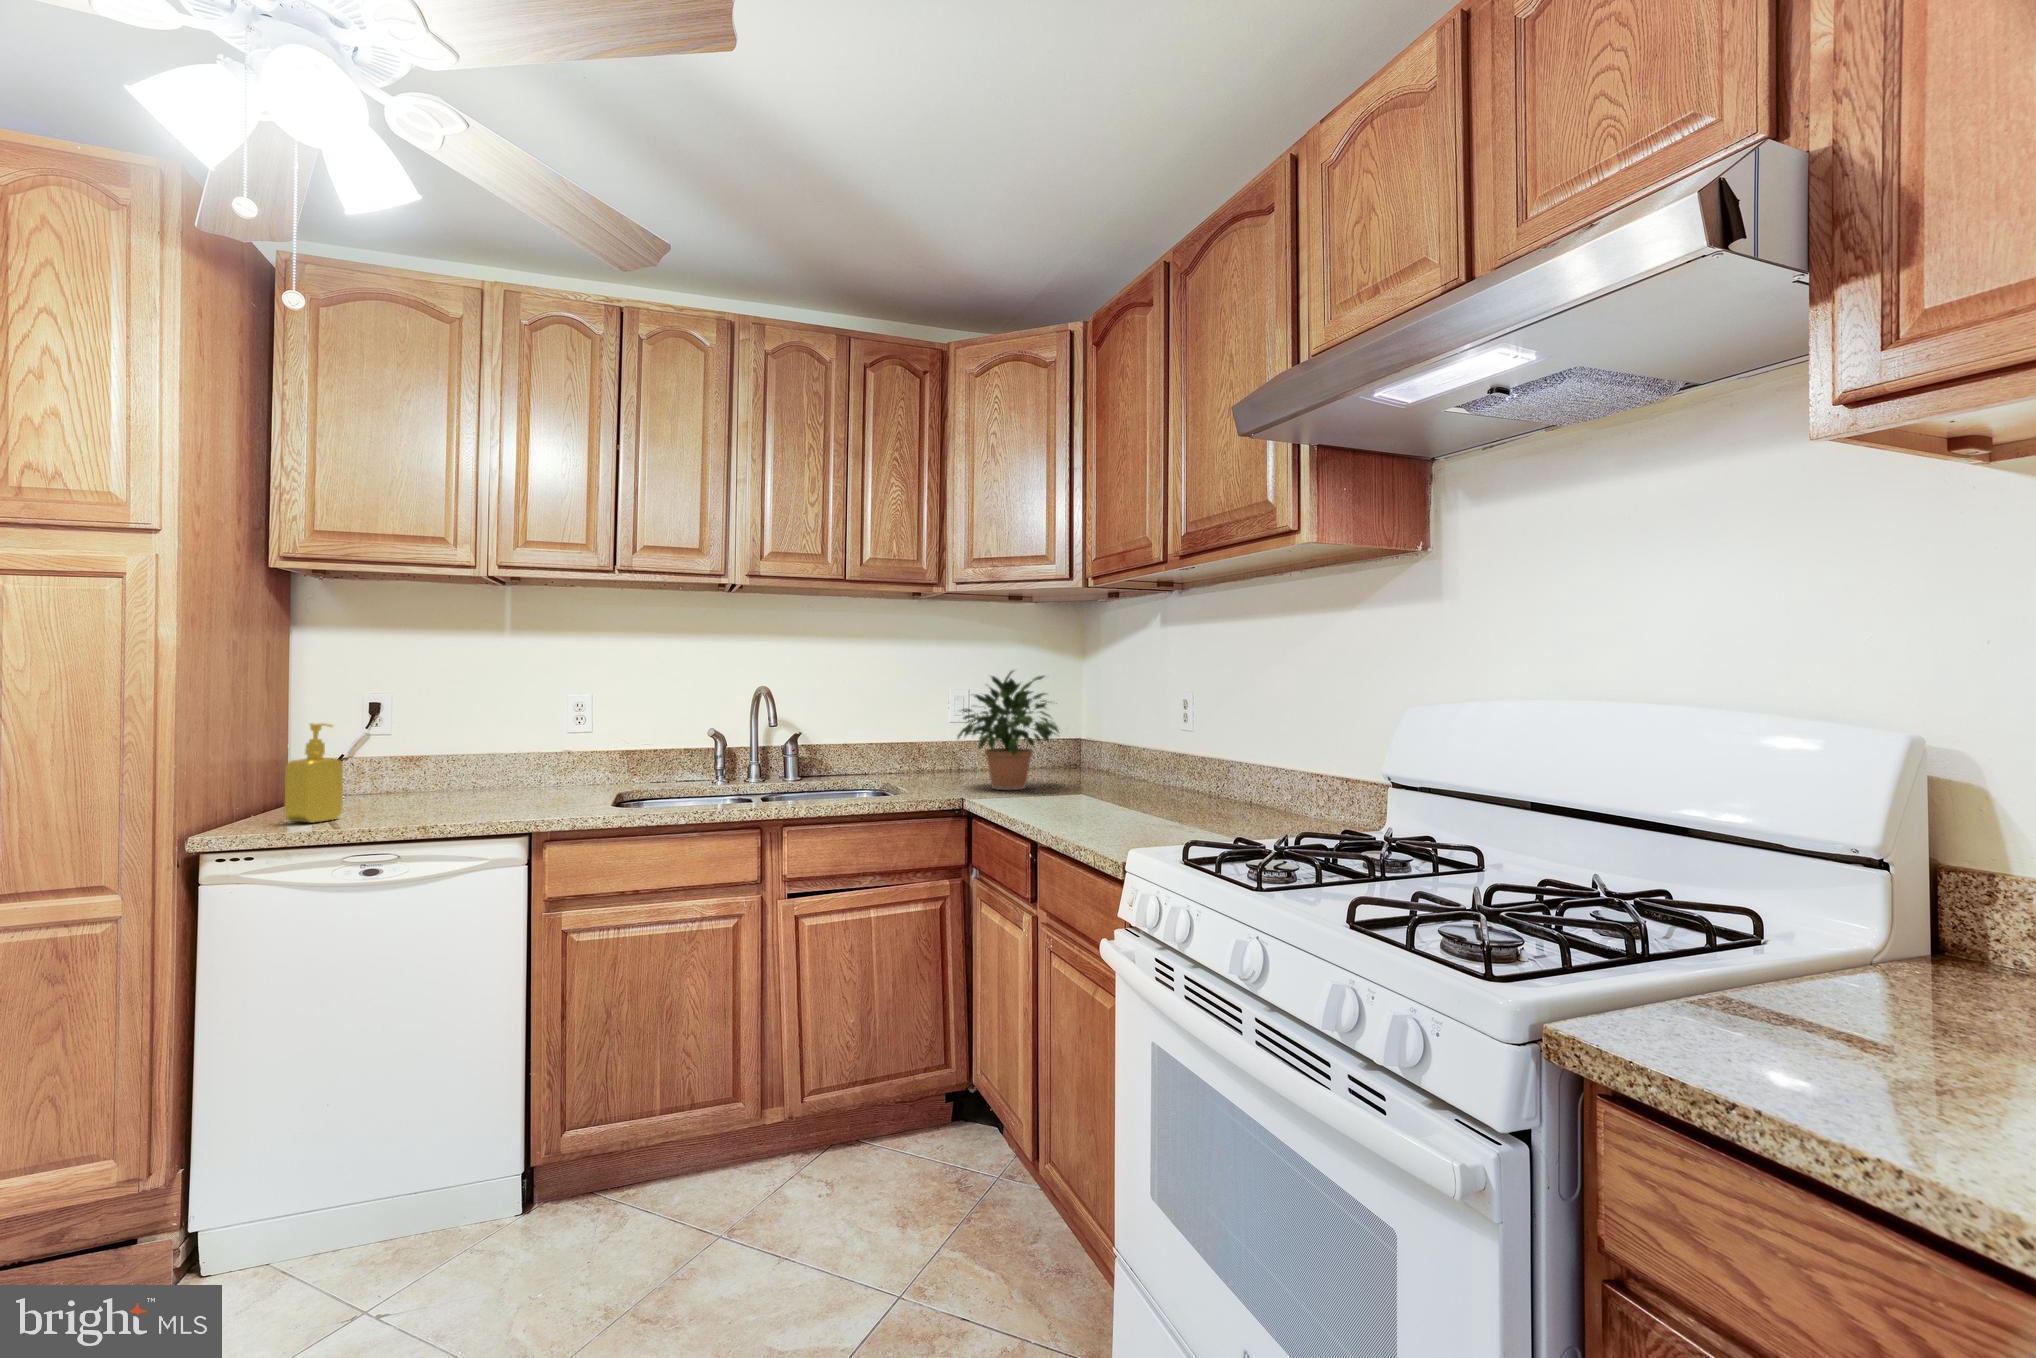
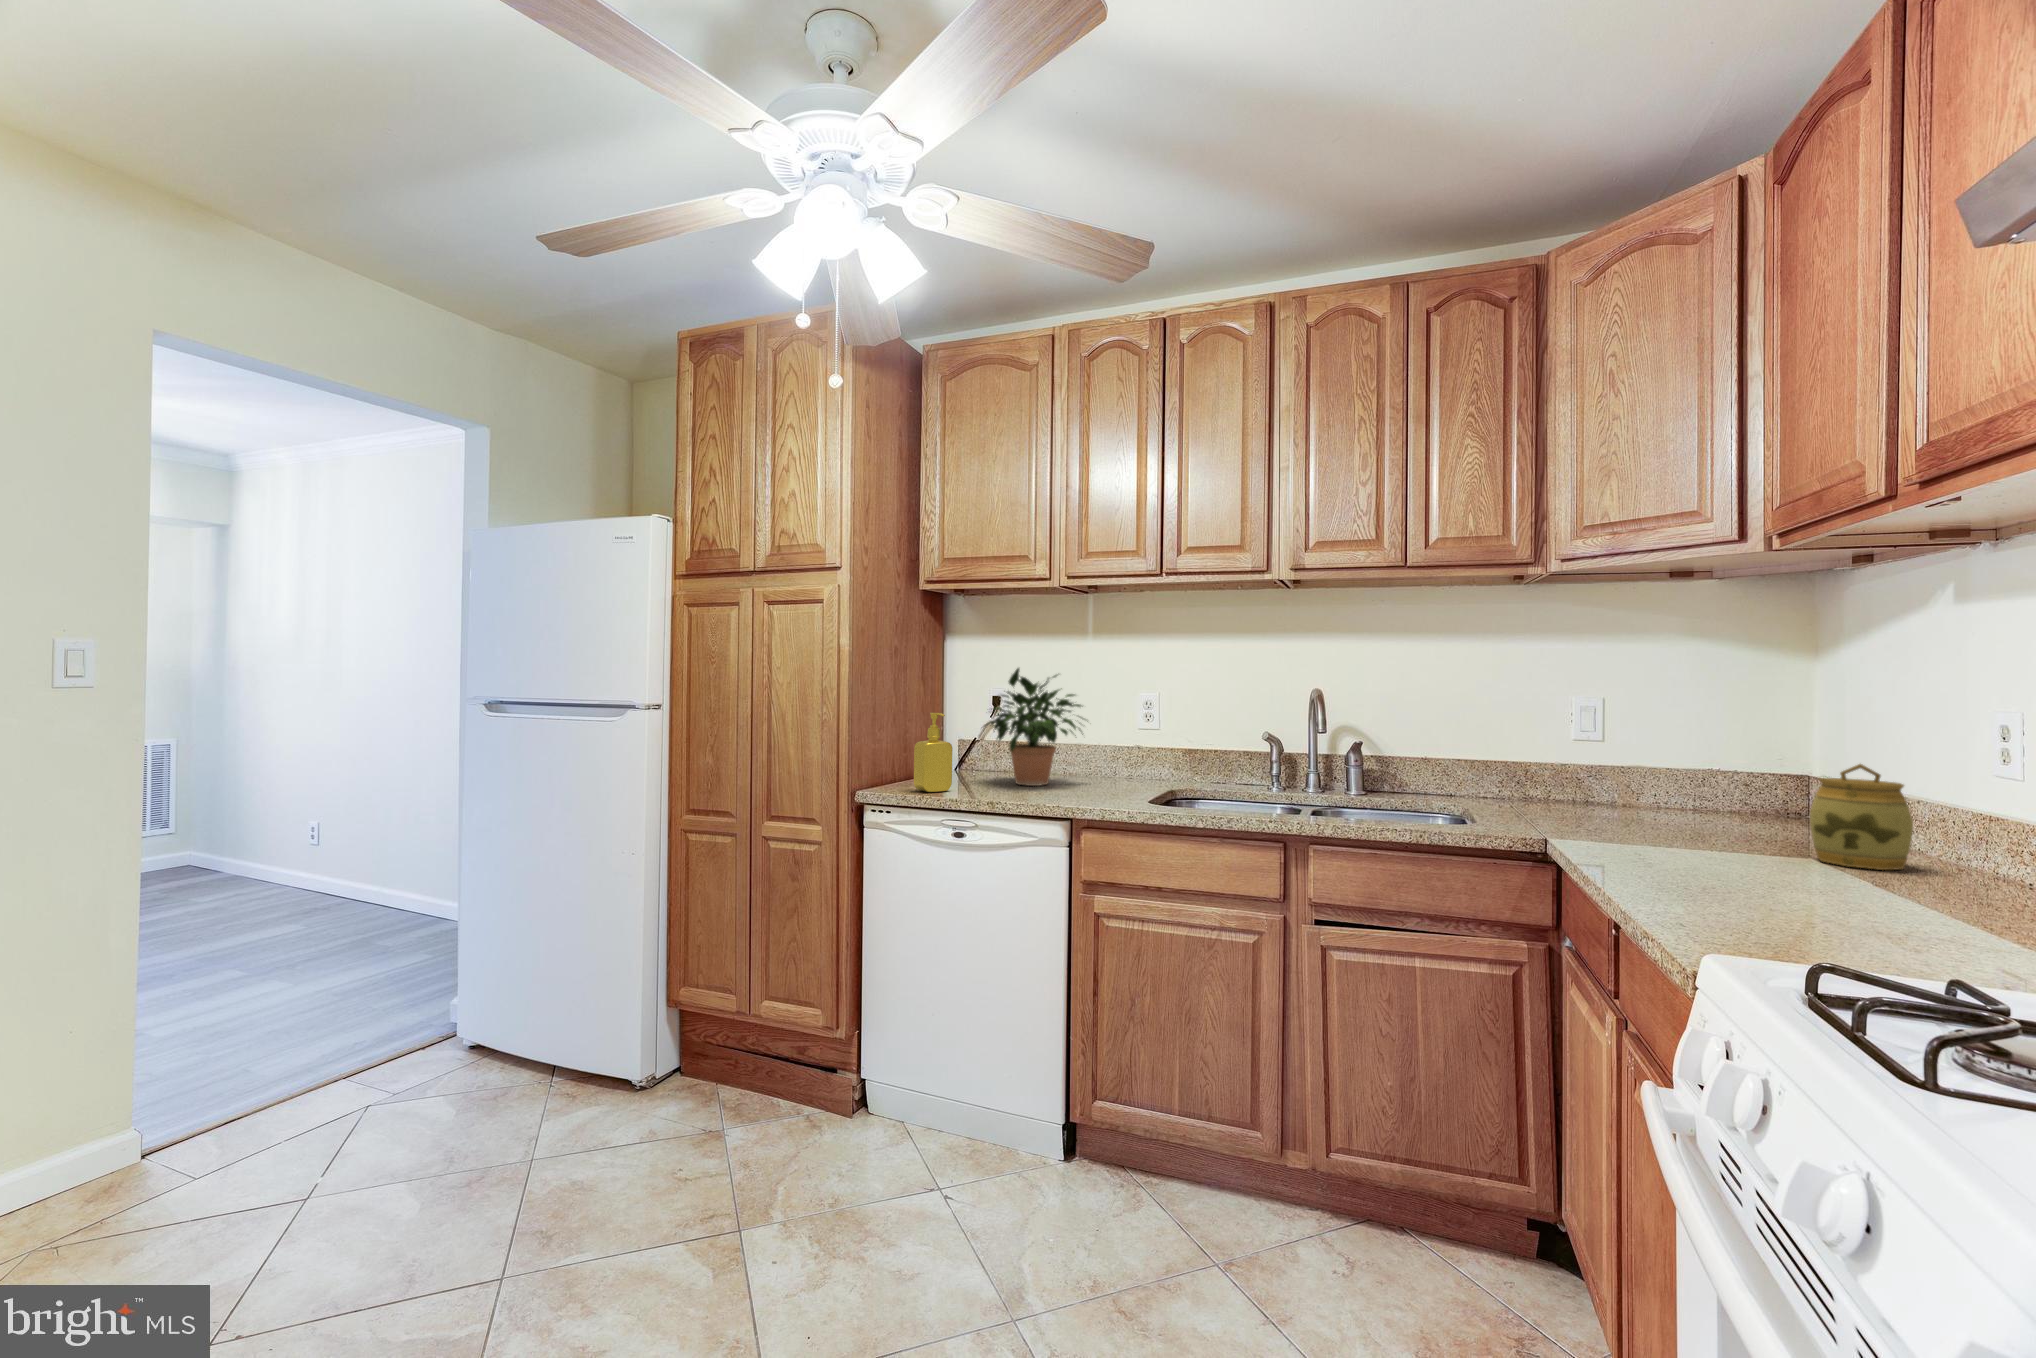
potted plant: present [958,671,1059,790] -> present [984,668,1088,786]
jar: none [1108,730,1158,796] -> present [1810,764,1913,870]

